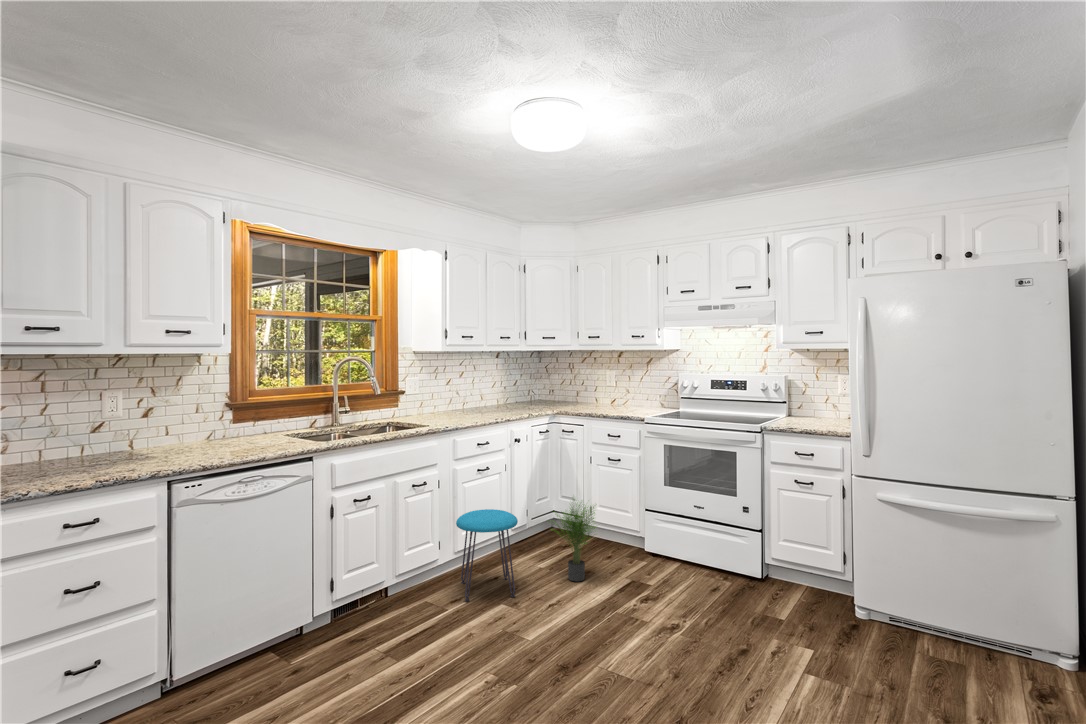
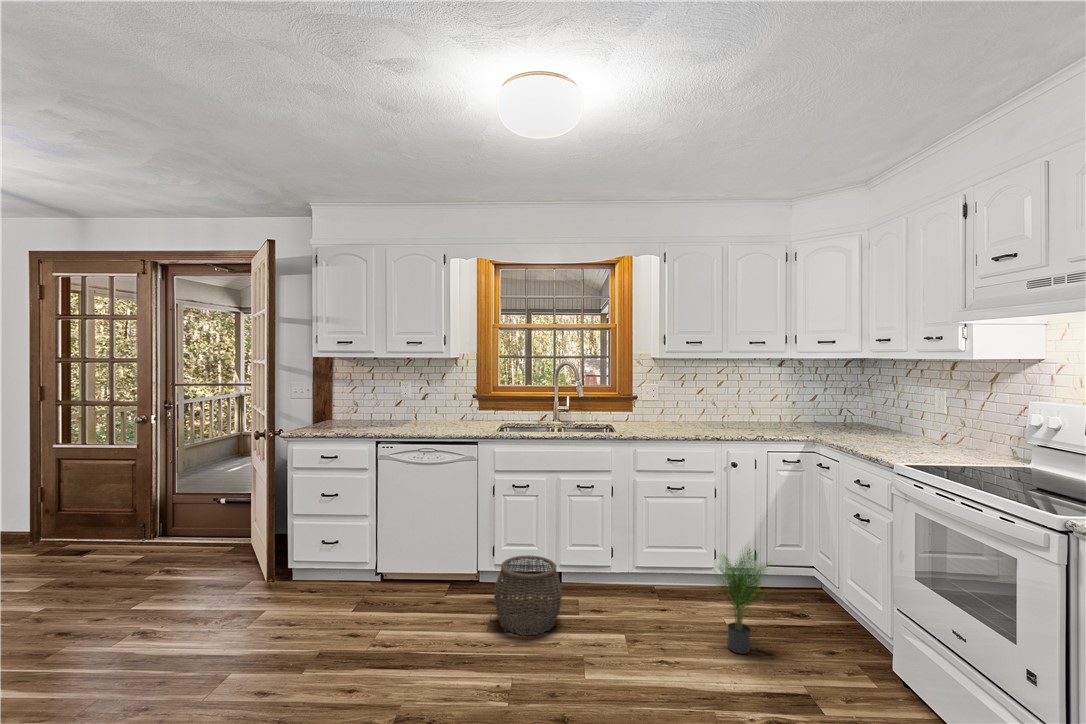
stool: present [456,509,518,601] -> none [600,527,671,633]
woven basket: none [385,563,459,648] -> present [494,555,562,635]

